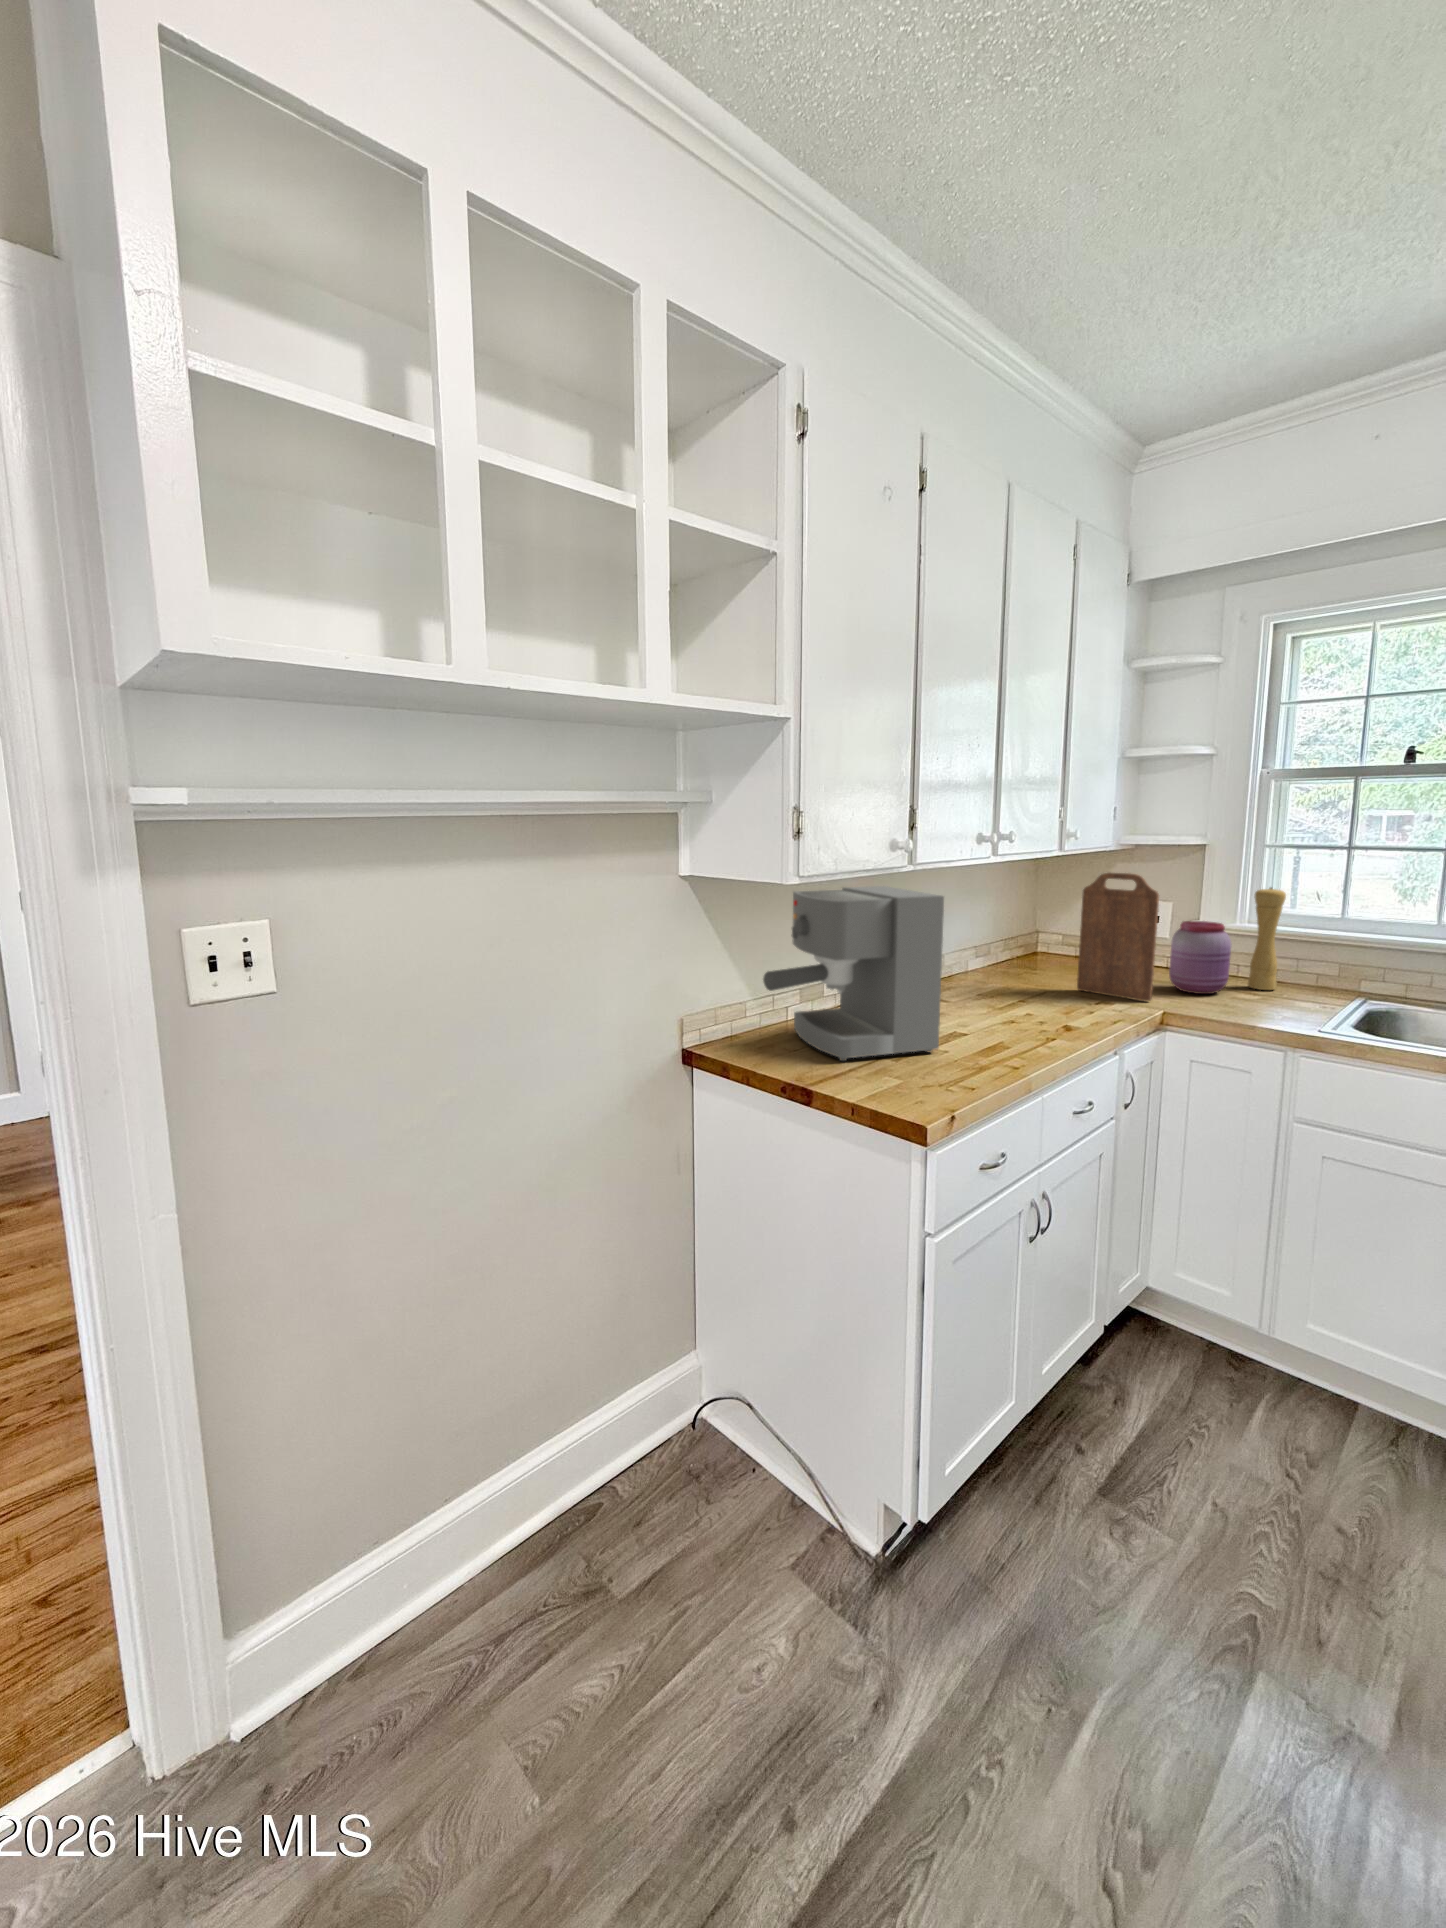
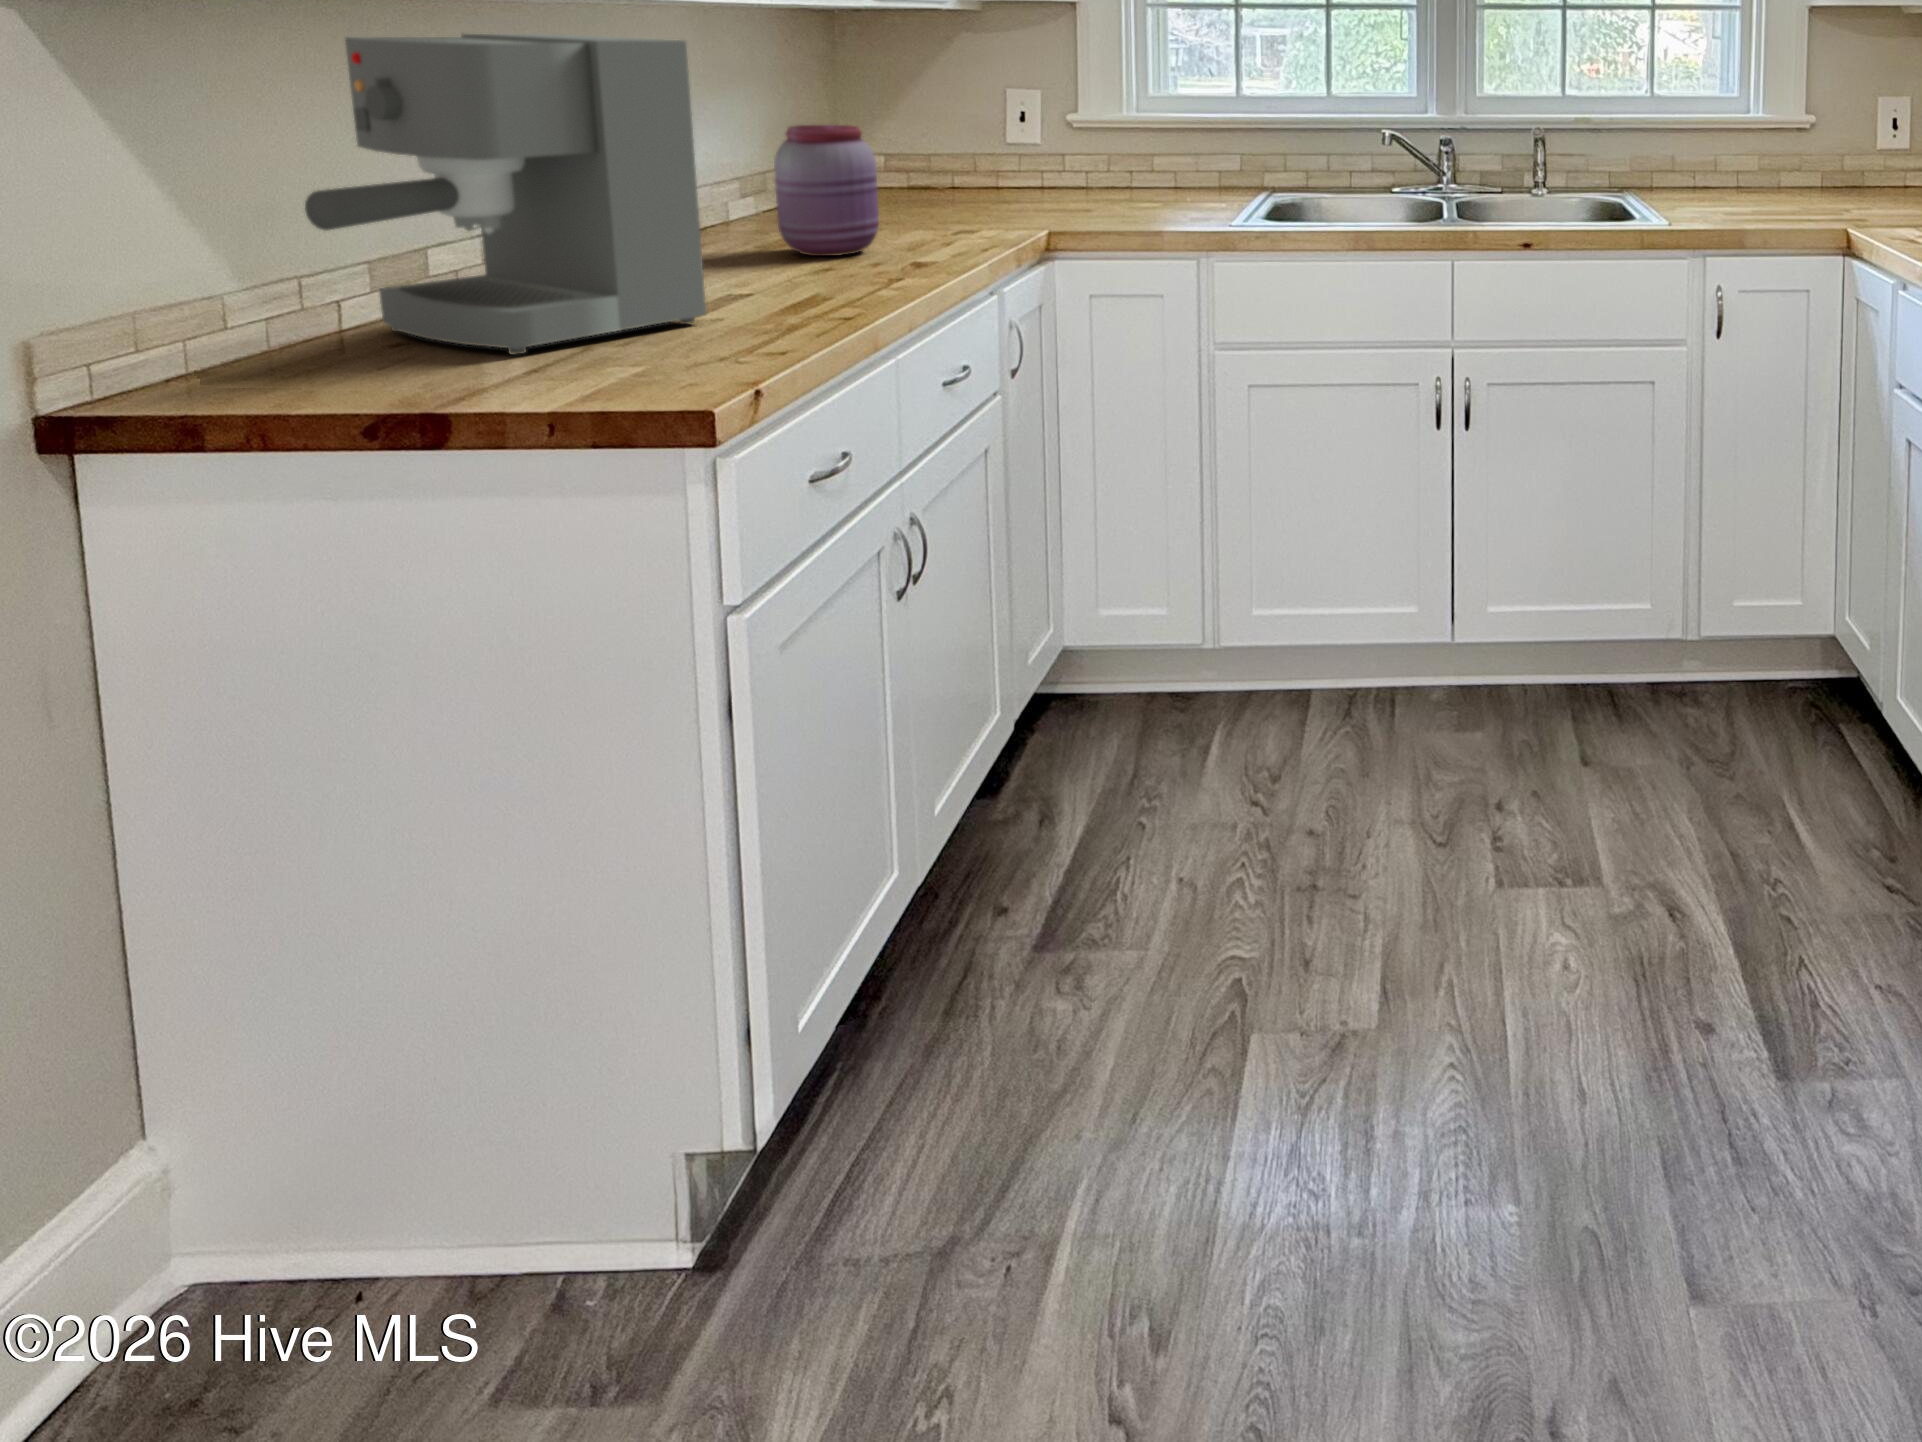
cutting board: present [1077,873,1159,1001] -> none [912,32,1033,232]
pepper mill: present [1248,888,1286,990] -> none [1151,60,1189,208]
jar: present [1169,921,1231,994] -> present [774,125,879,256]

